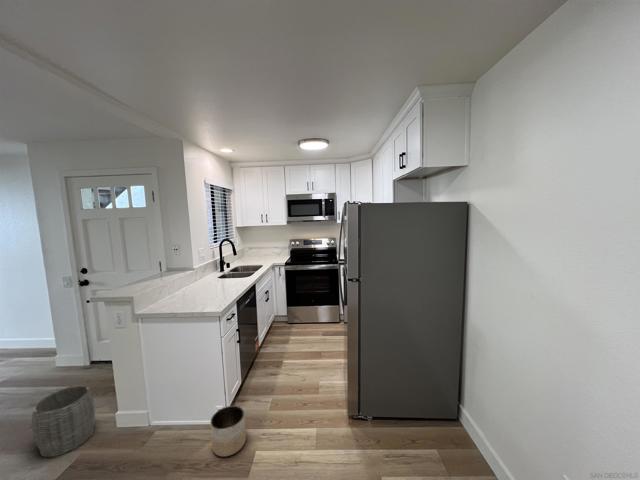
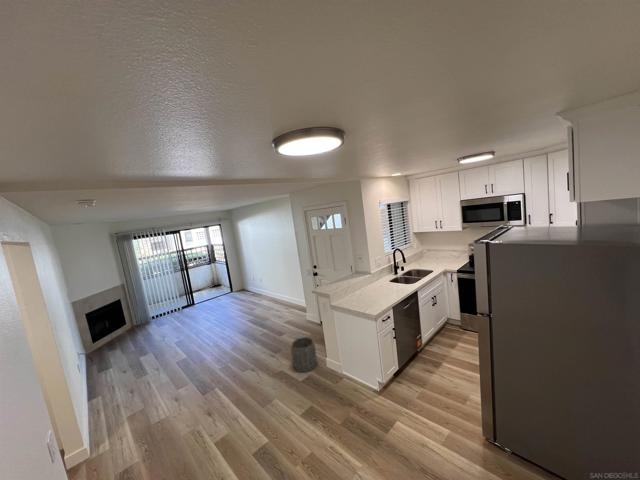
planter: present [211,406,246,456] -> none [368,382,393,416]

